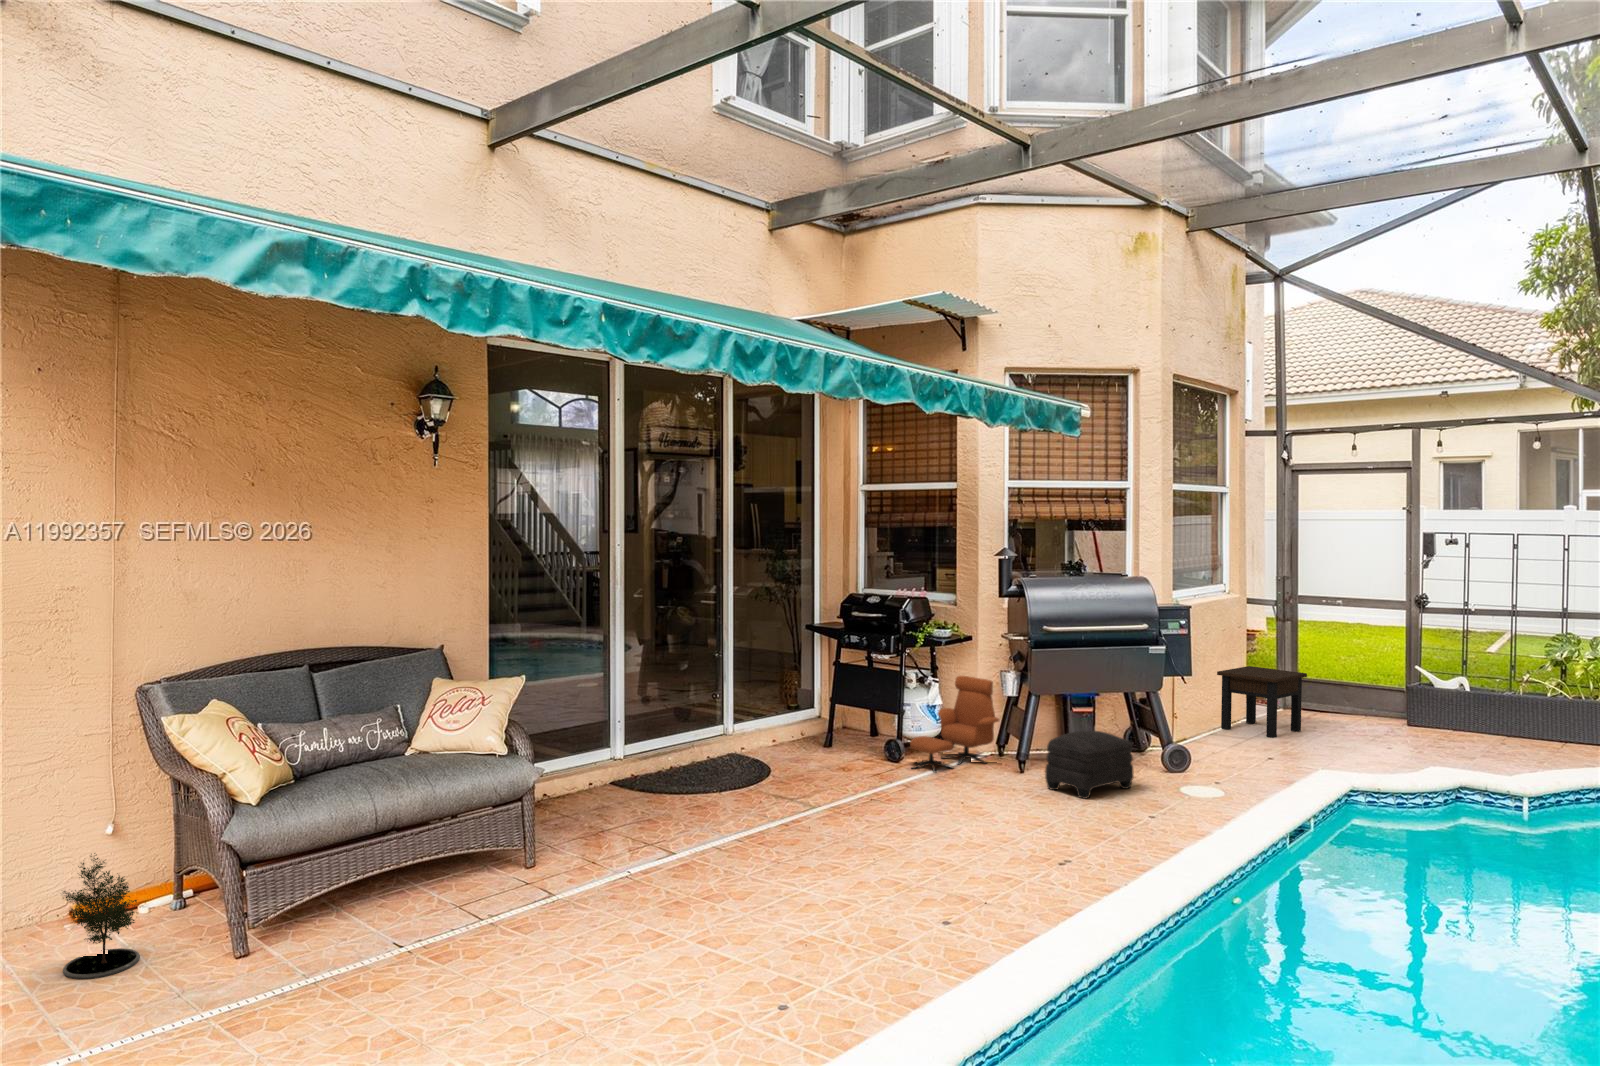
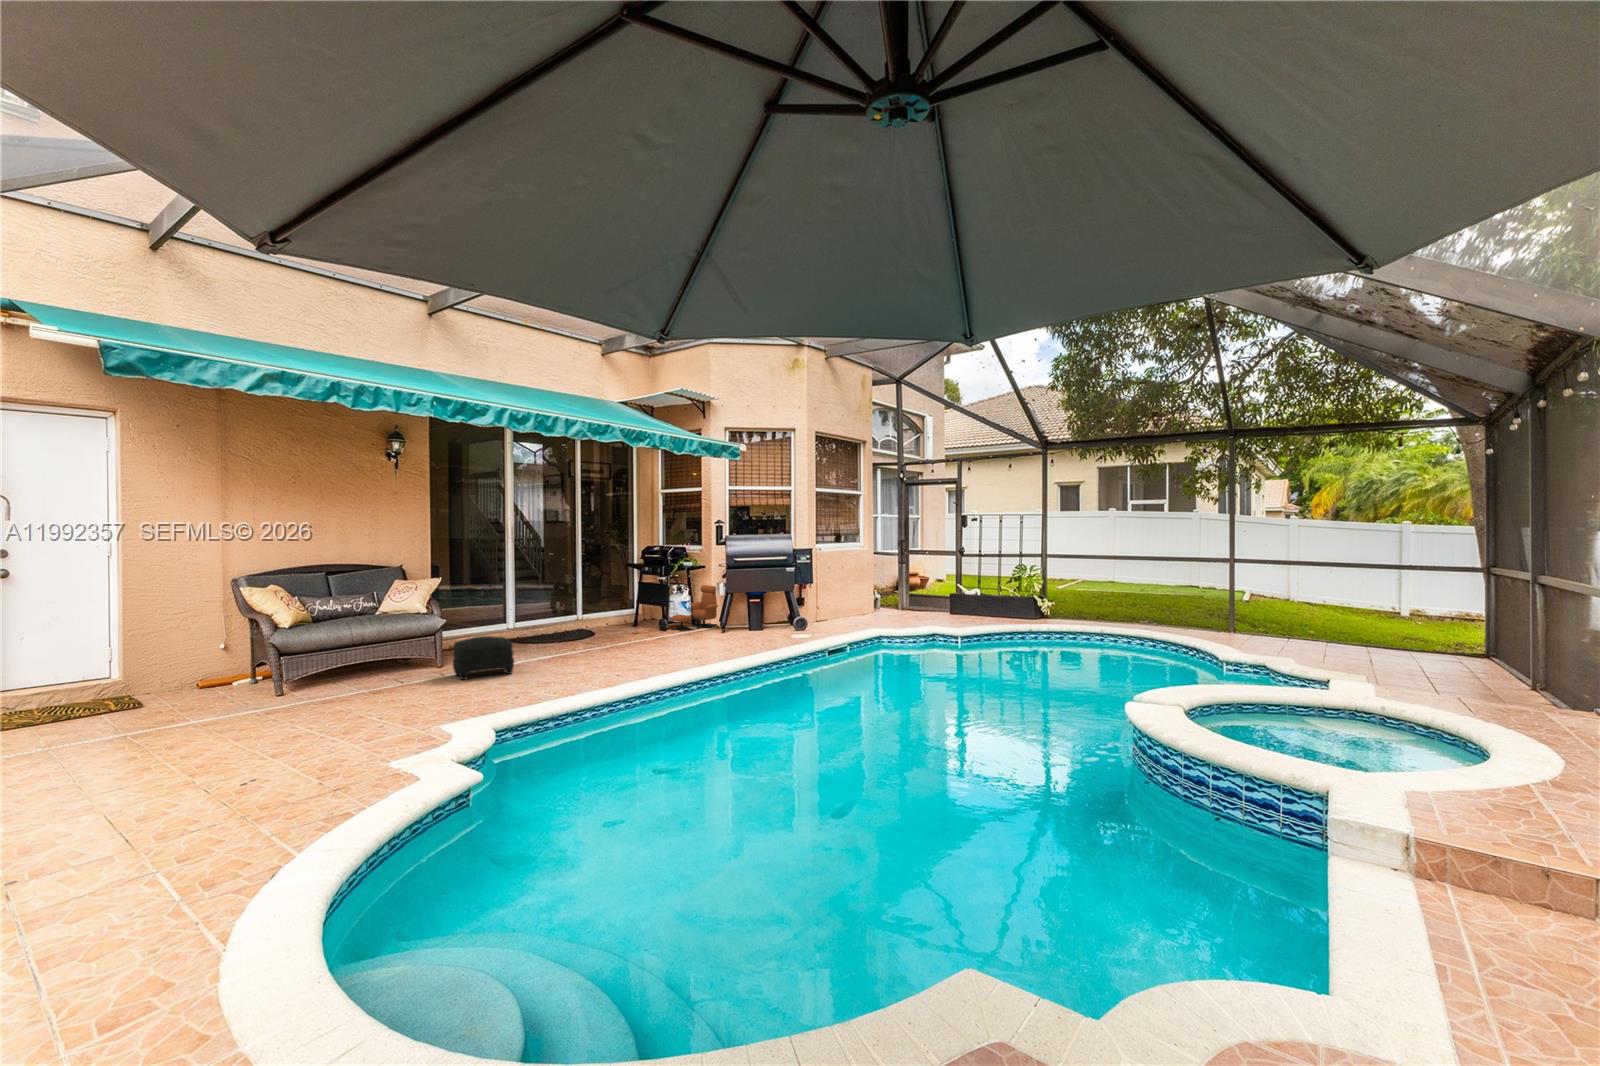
side table: present [1217,666,1307,738] -> none [852,584,897,618]
ottoman: present [1045,730,1134,799] -> present [453,636,514,680]
potted tree: present [63,853,140,979] -> none [196,638,235,693]

